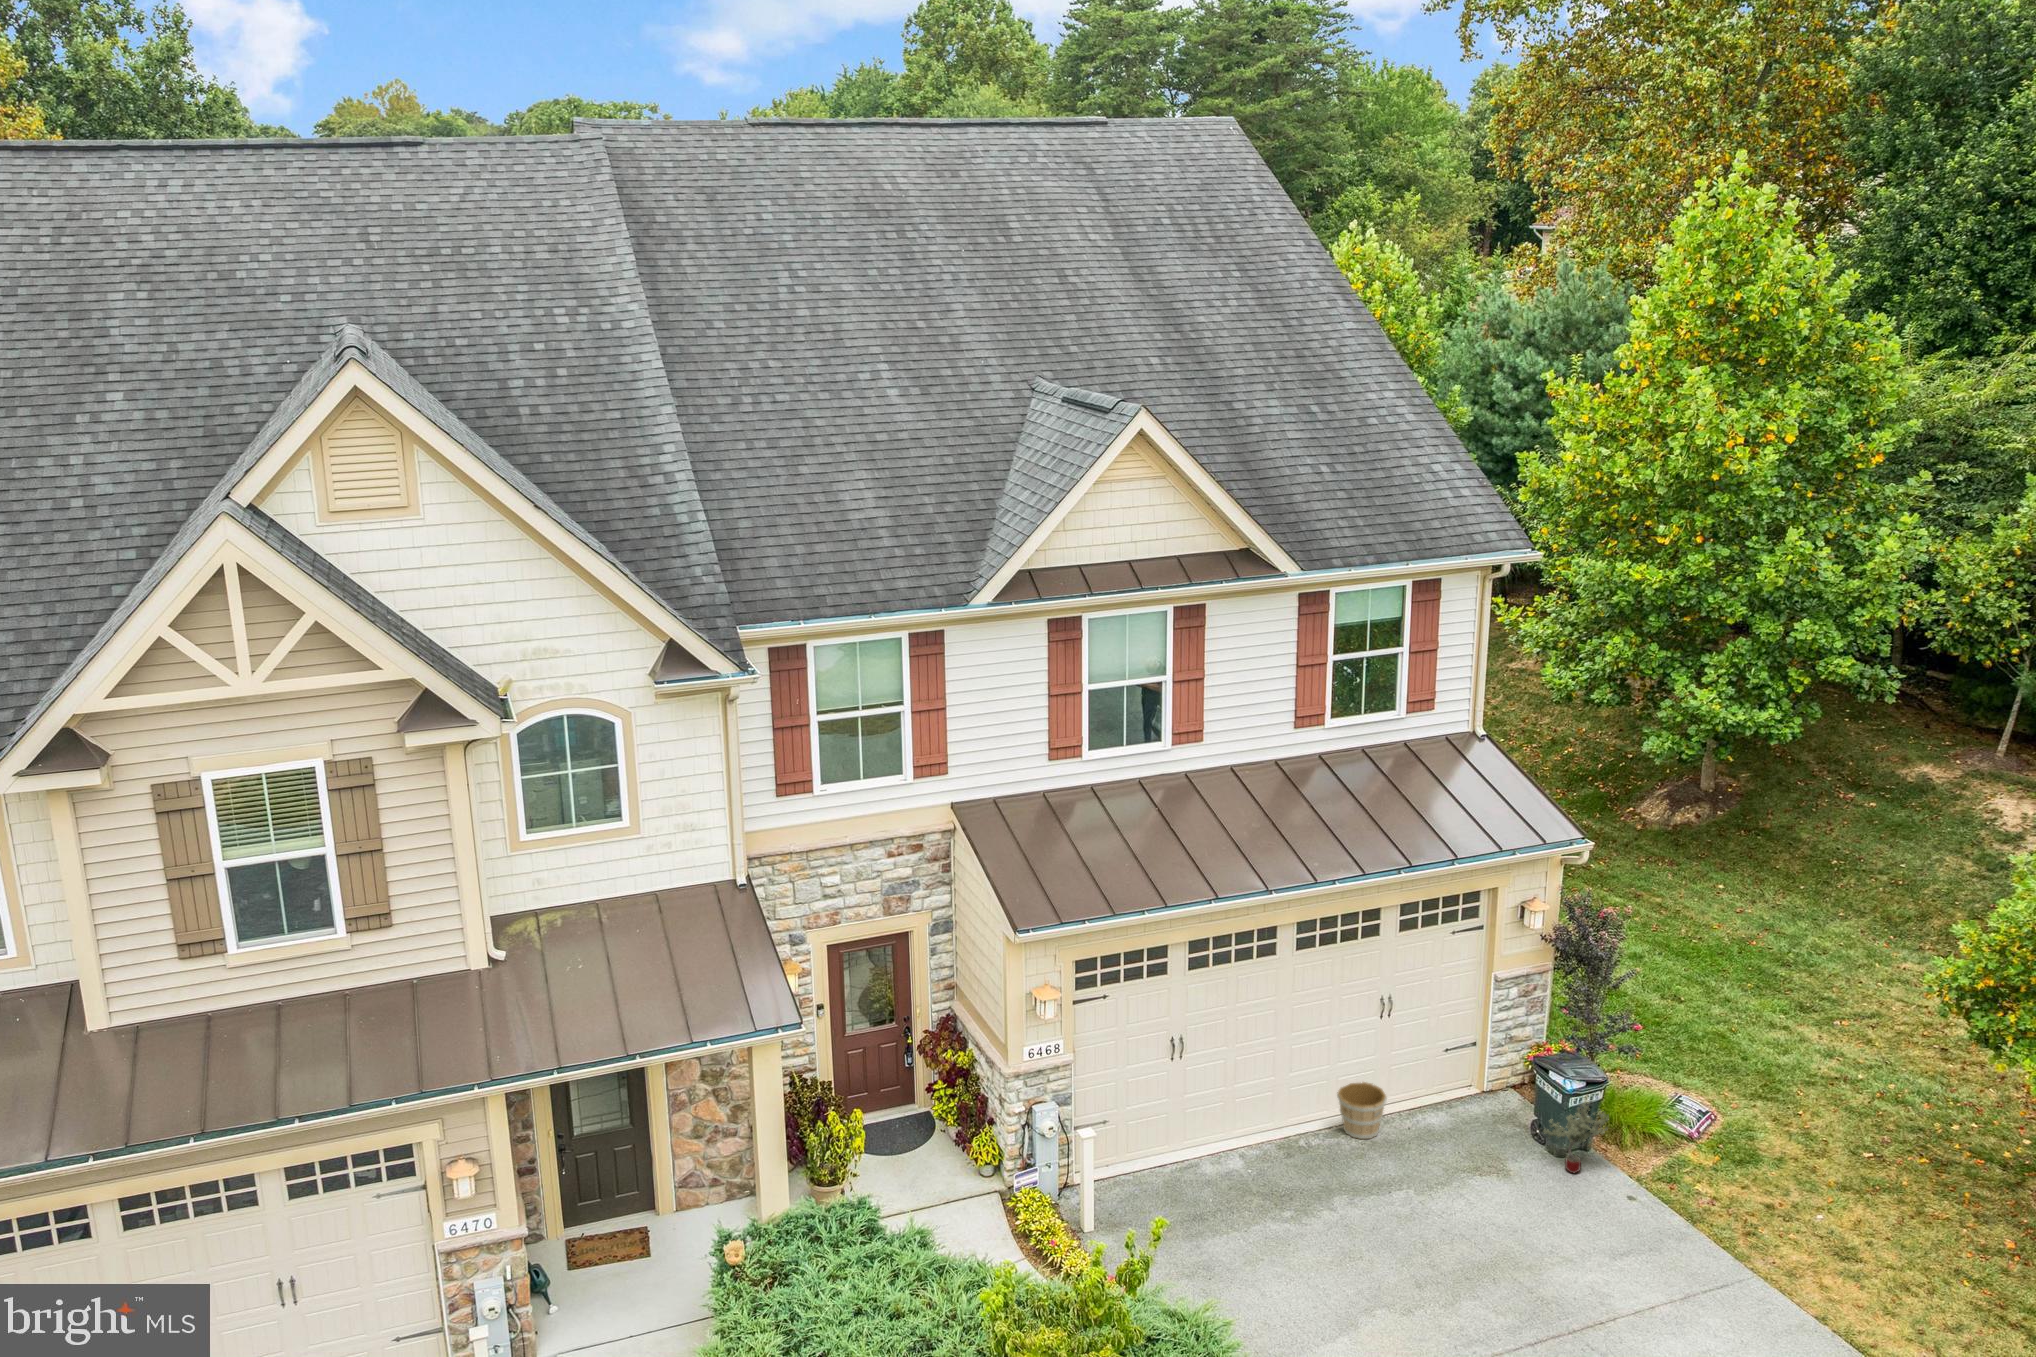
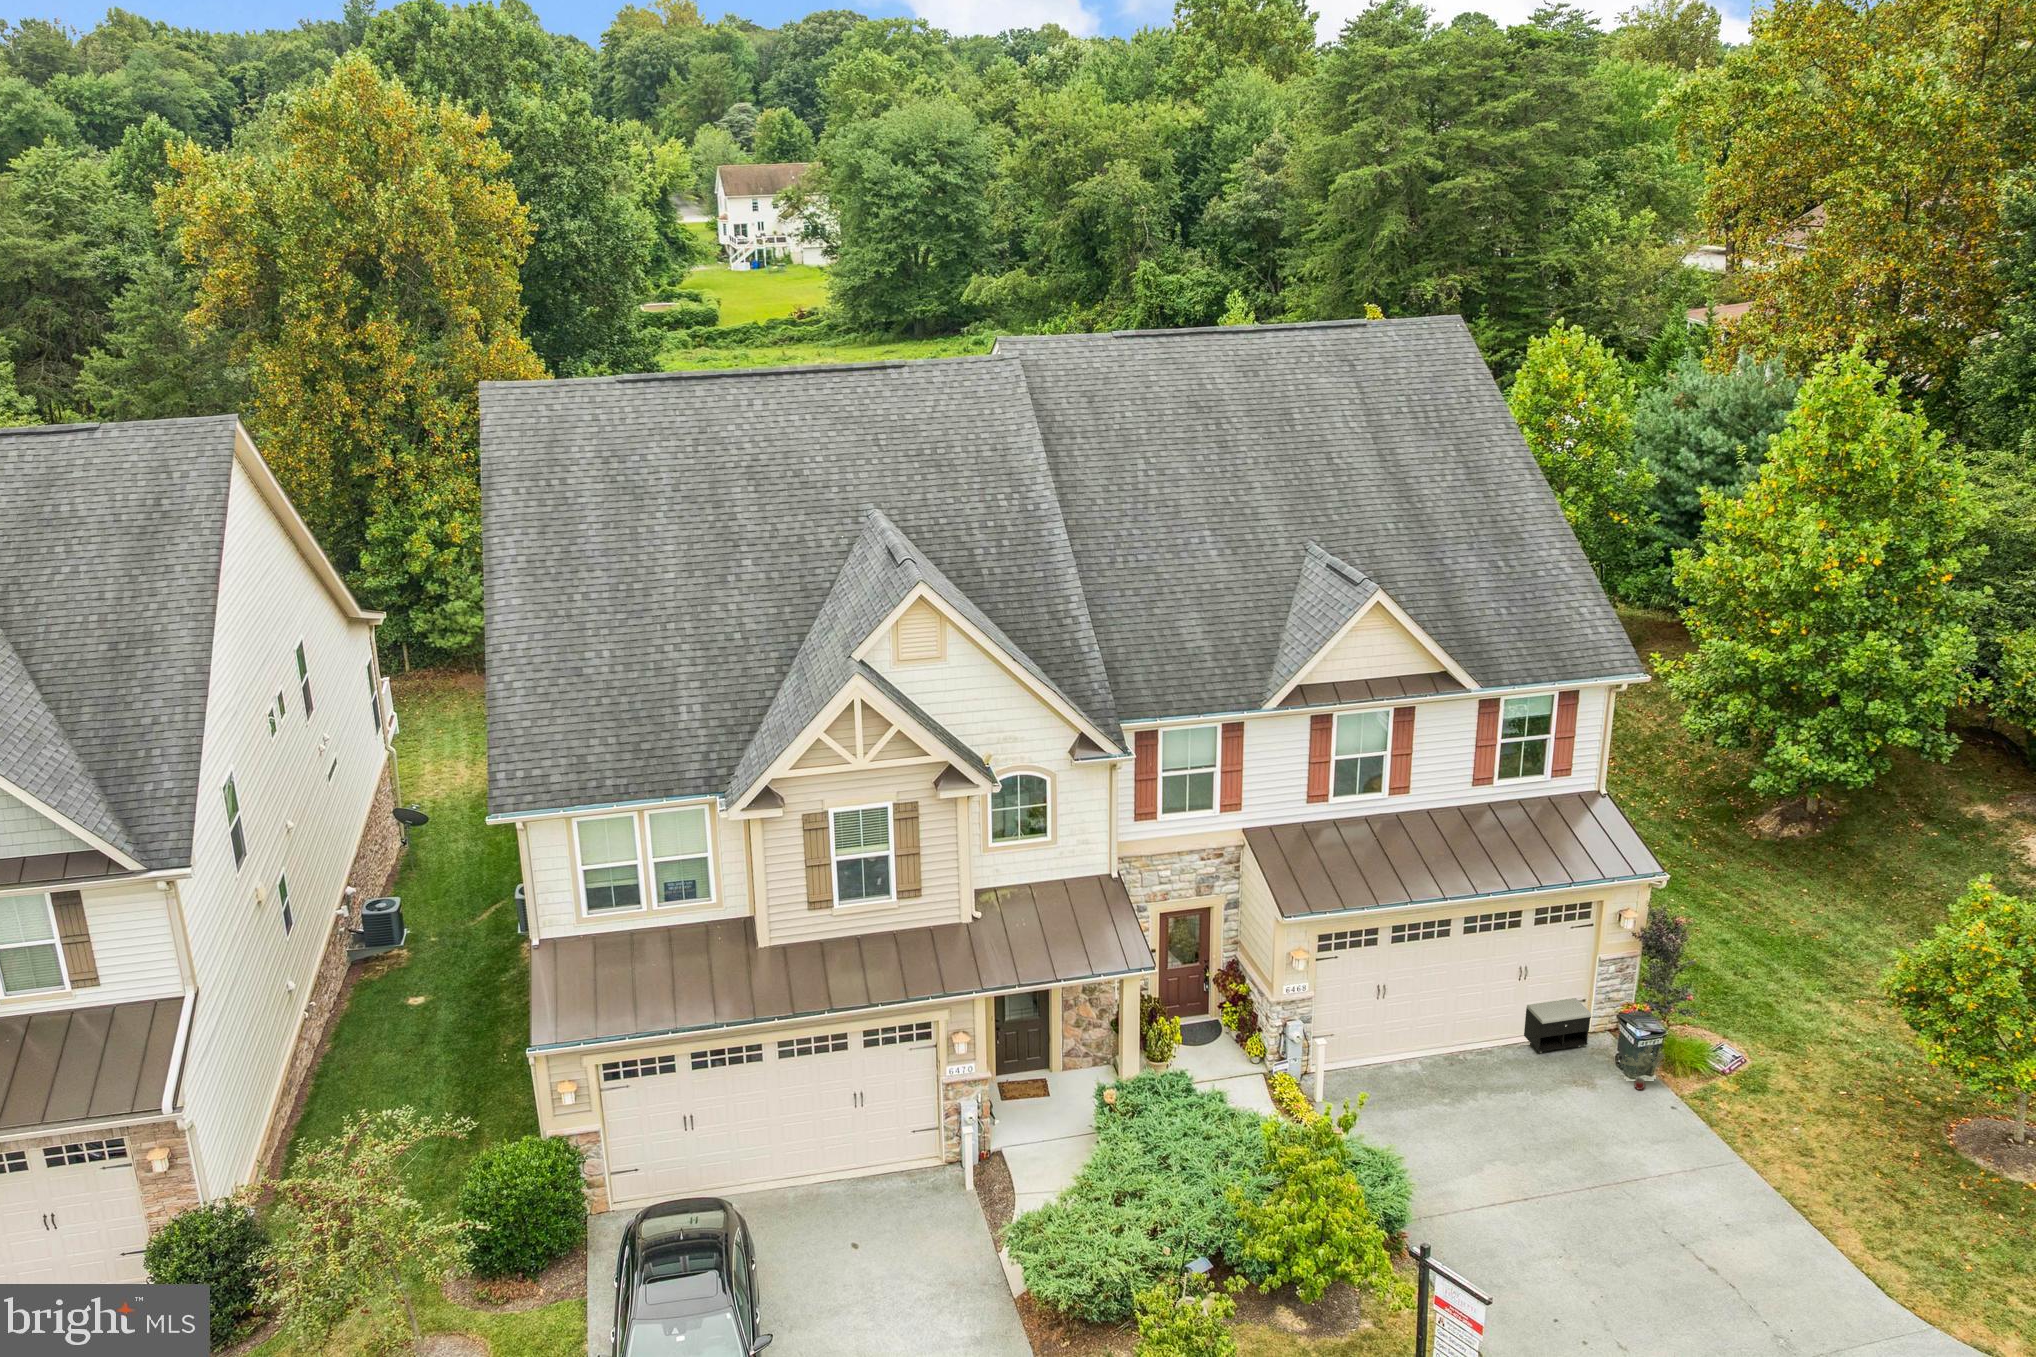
storage bench: none [1391,1041,1489,1127] -> present [1524,998,1591,1053]
wooden bucket: present [1337,1082,1387,1139] -> none [1486,1021,1520,1058]

